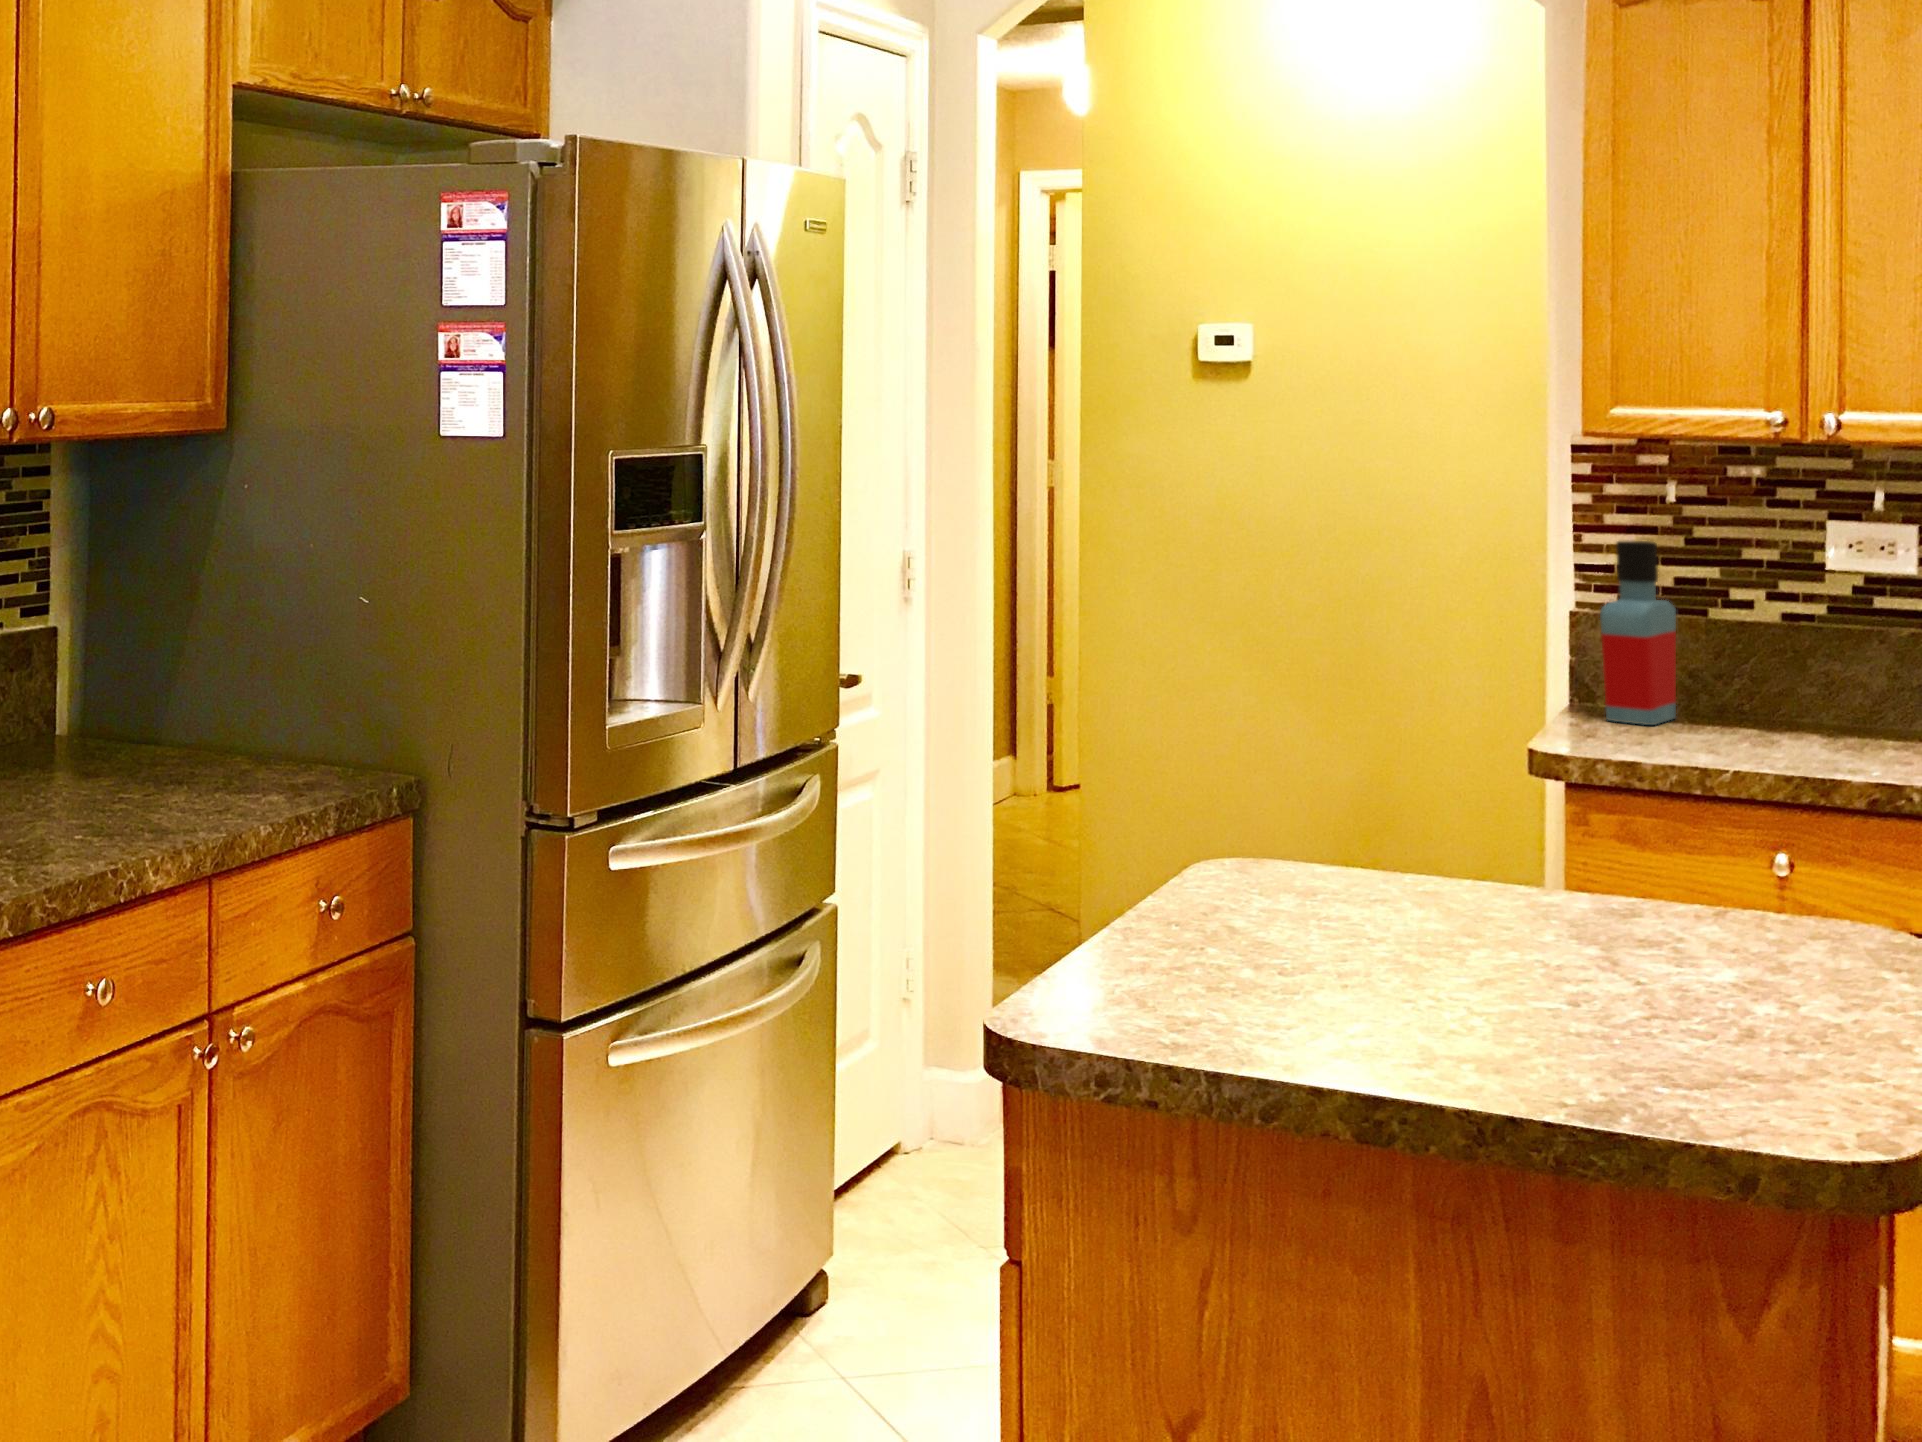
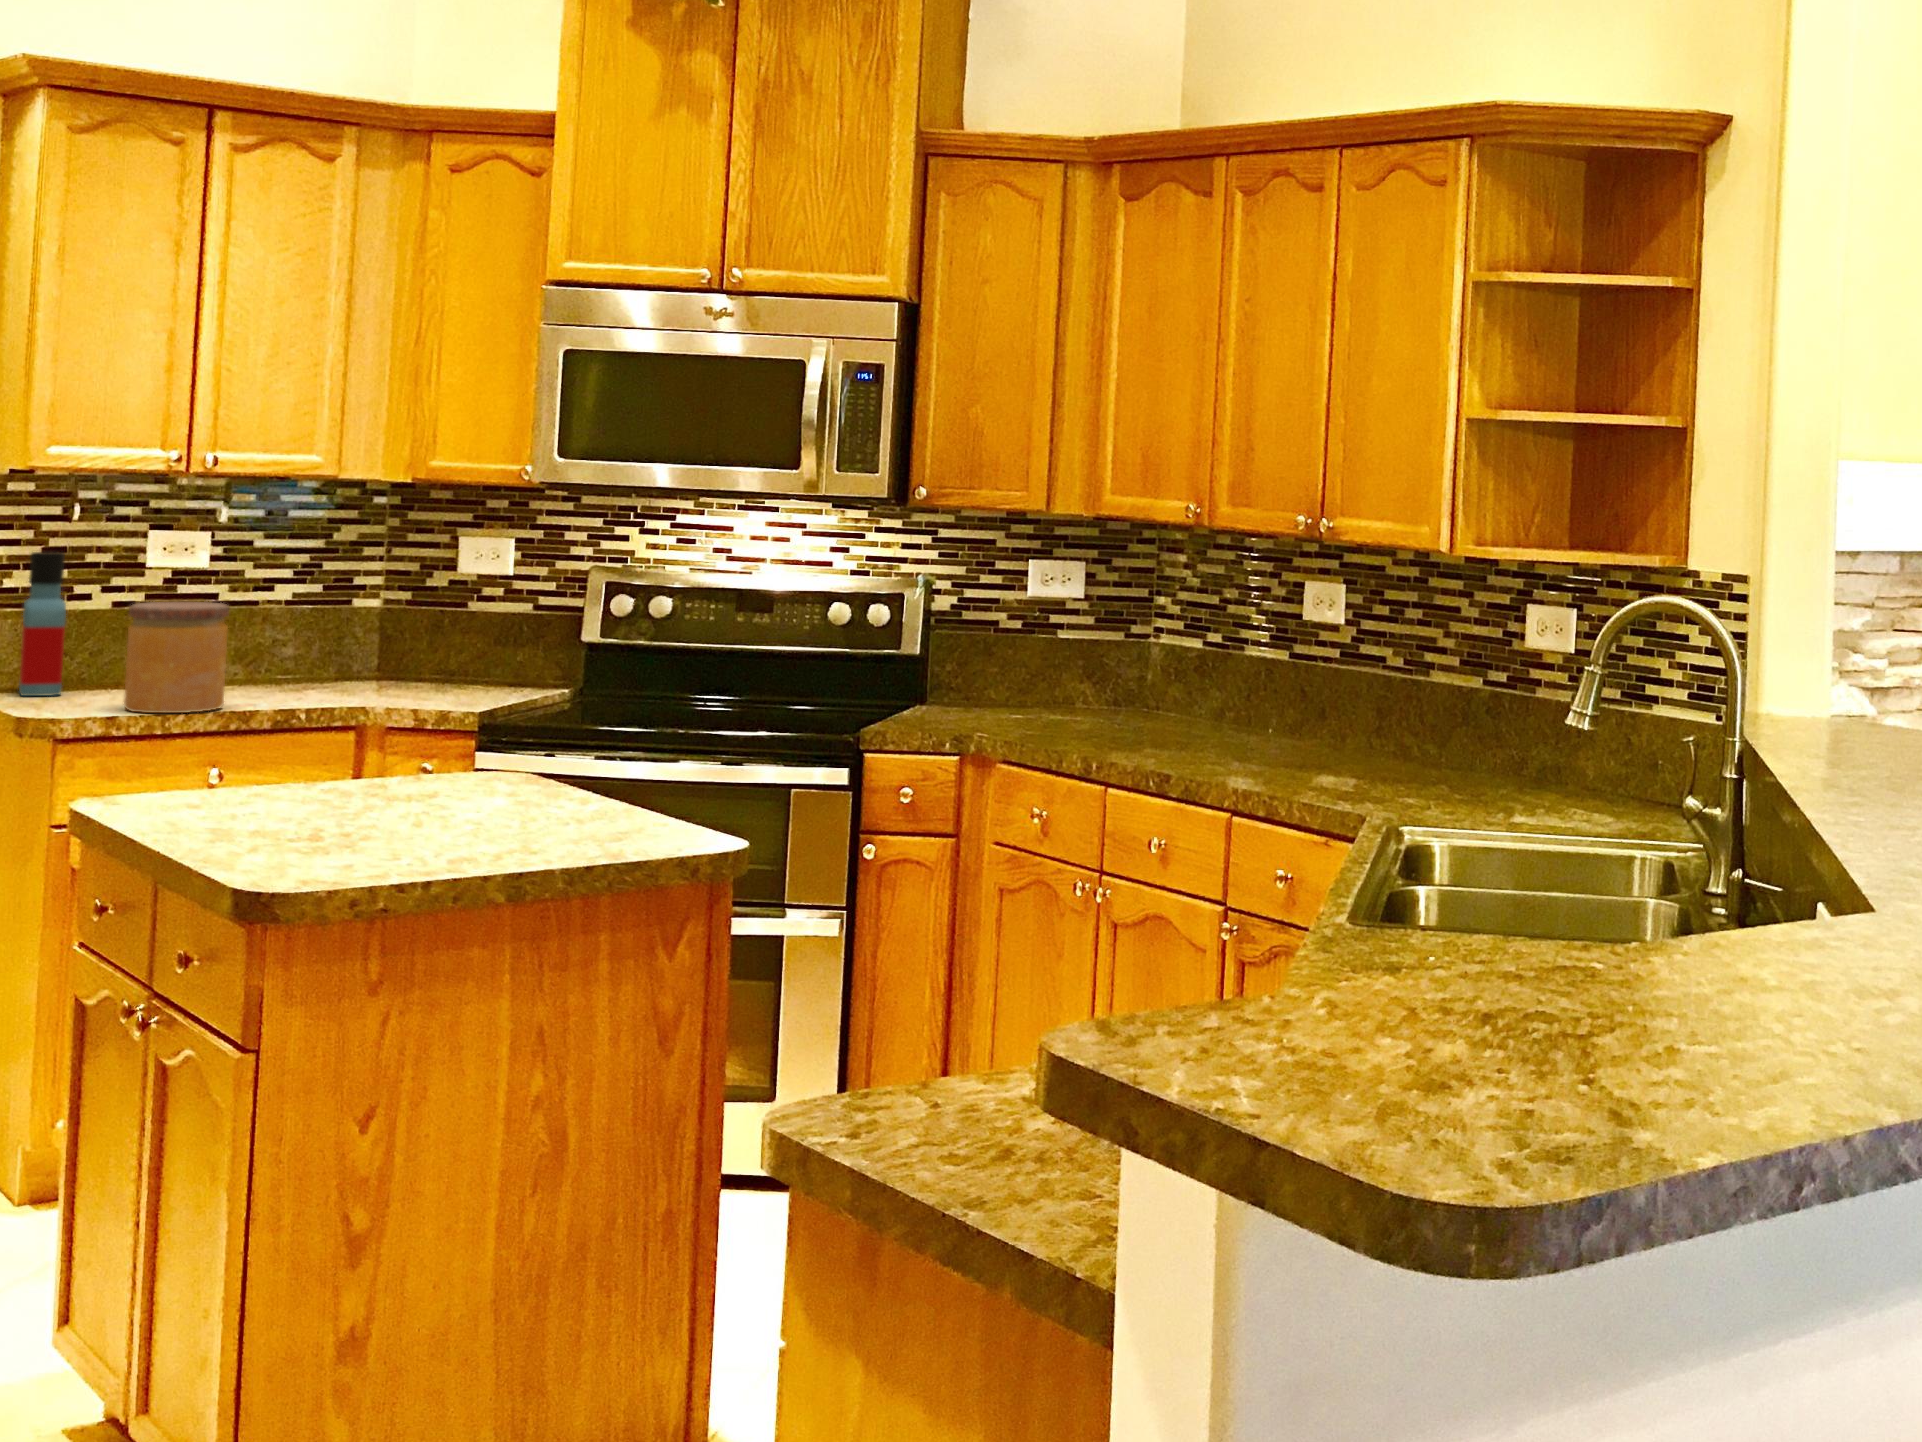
jar: none [1664,611,1811,771] -> present [124,602,229,713]

